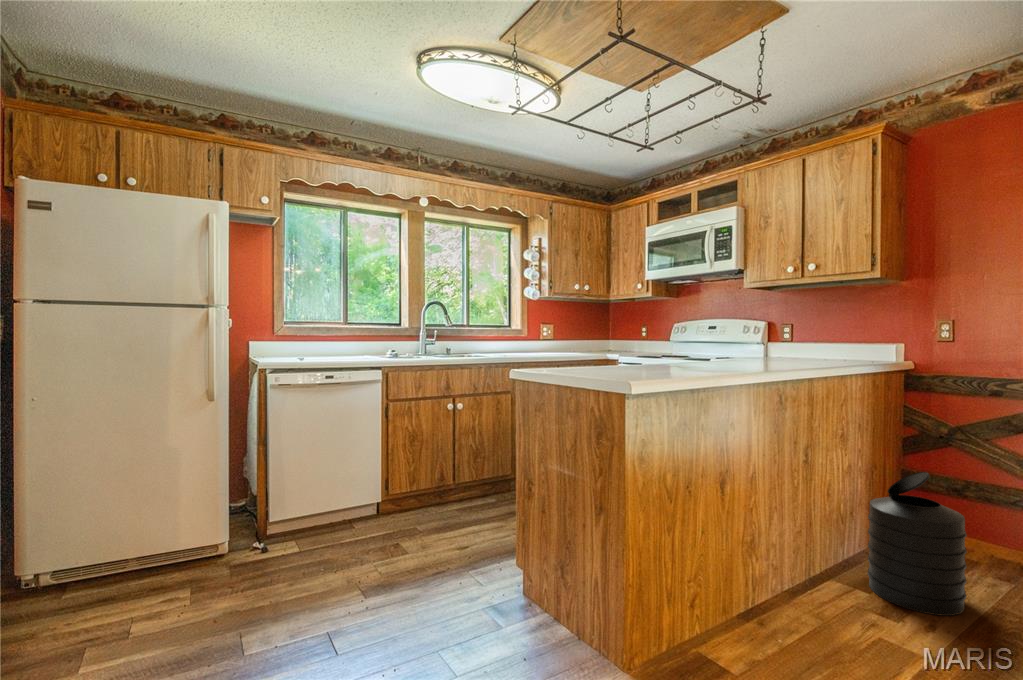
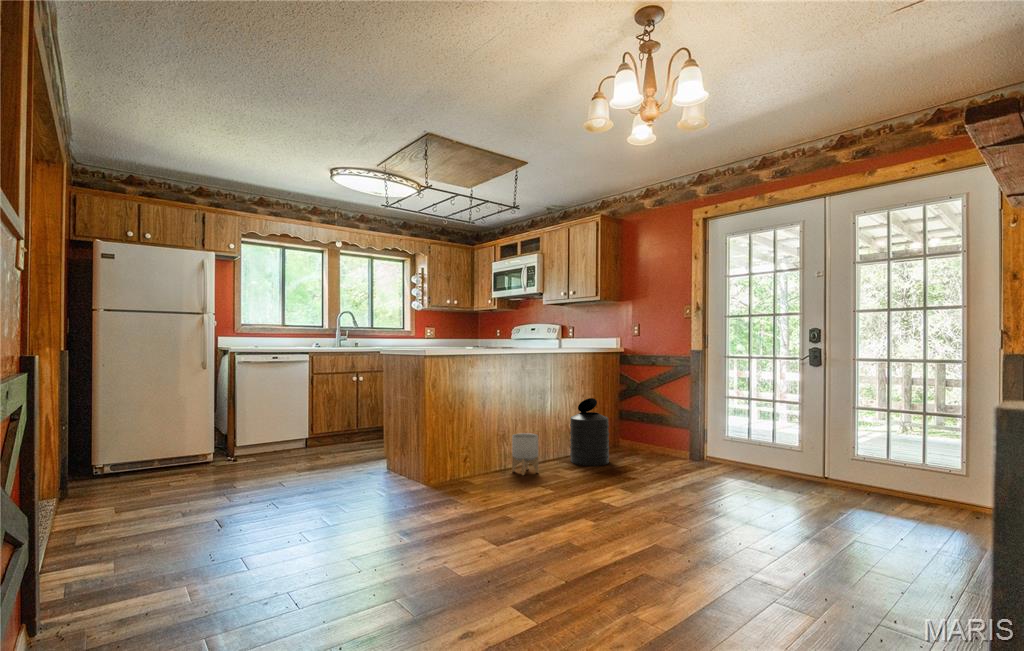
planter: none [786,549,851,652] -> present [512,433,538,475]

